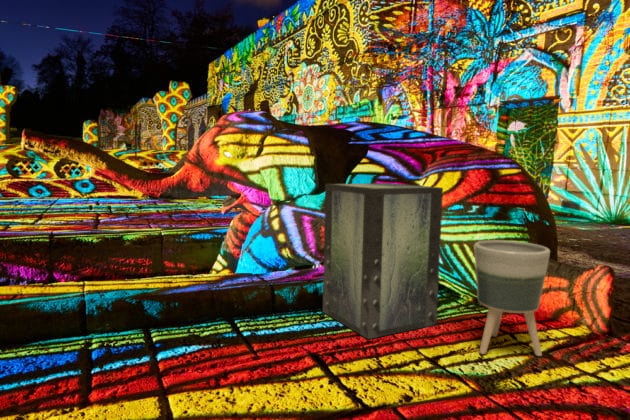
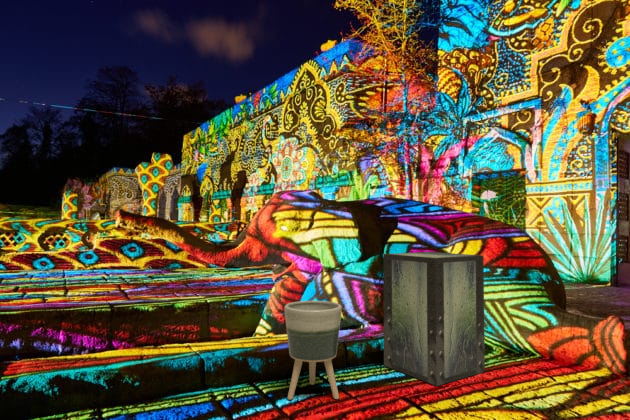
planter: present [474,240,550,356] -> present [285,301,342,400]

